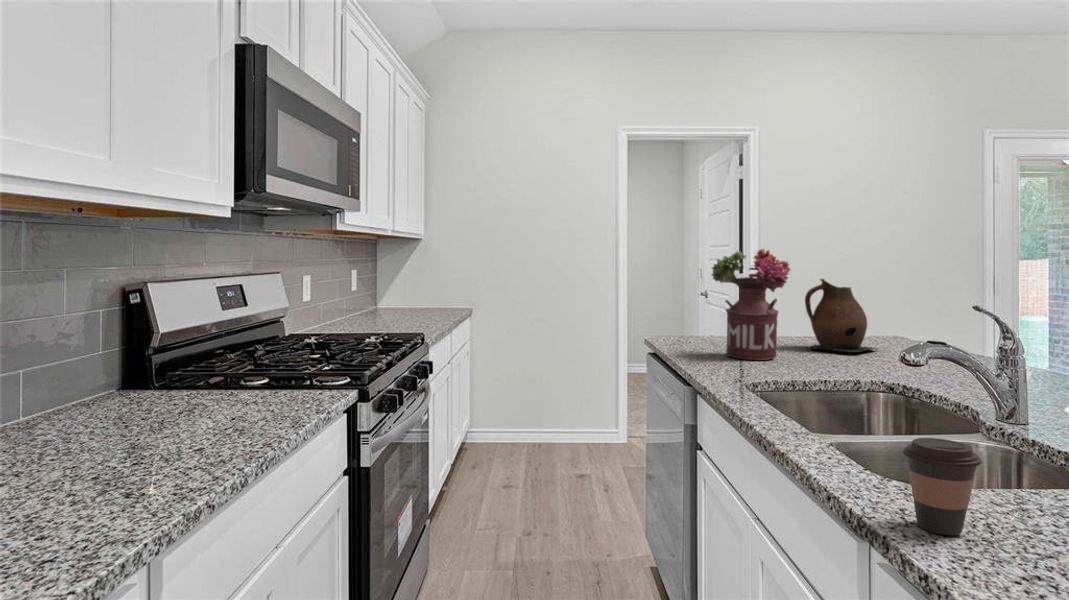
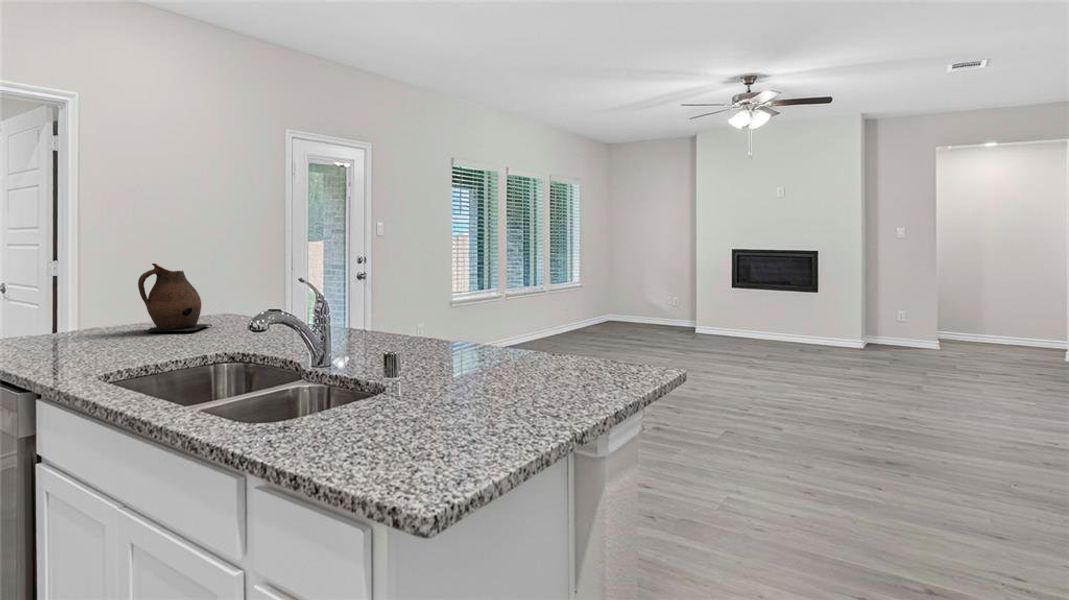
flower arrangement: present [712,249,791,360] -> none [26,235,125,352]
coffee cup: present [903,438,982,535] -> none [269,384,318,449]

